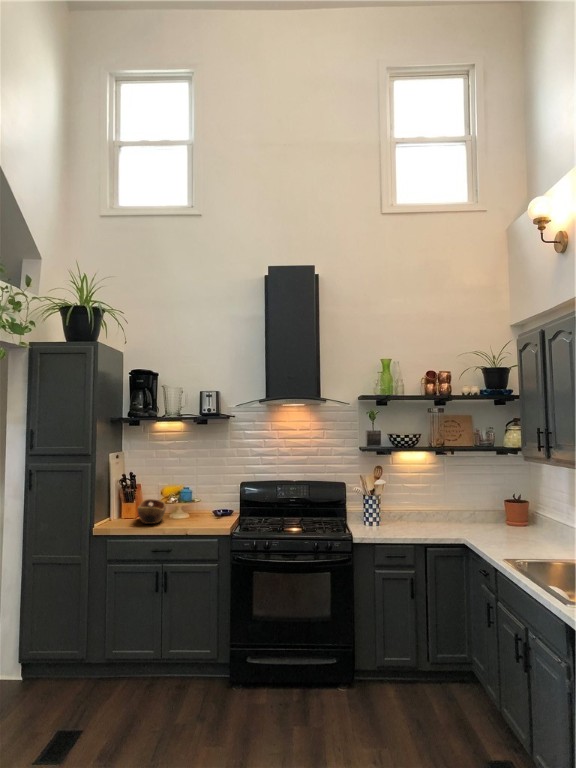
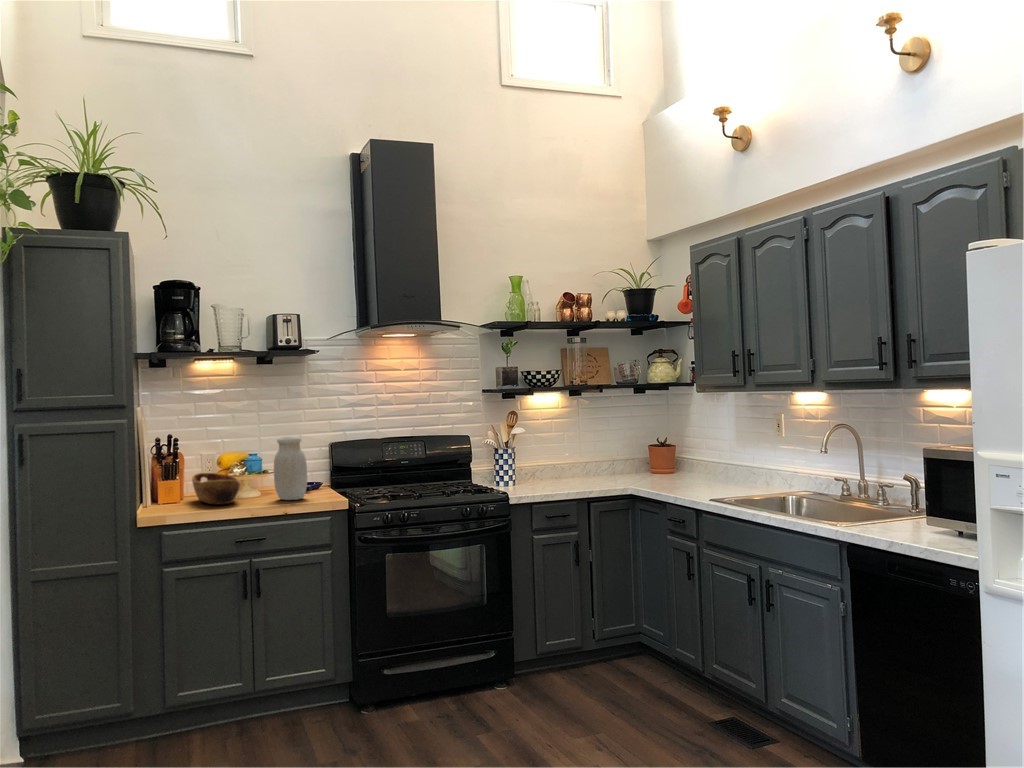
jar: none [185,479,207,525] -> present [274,437,307,500]

